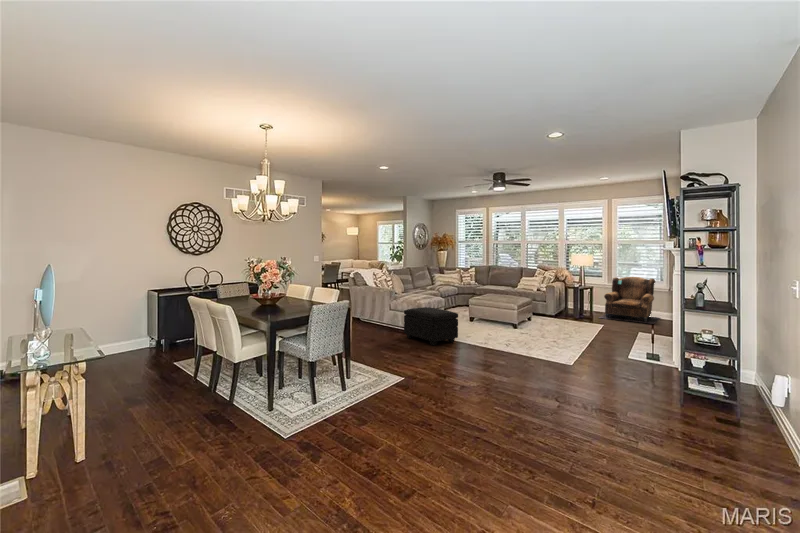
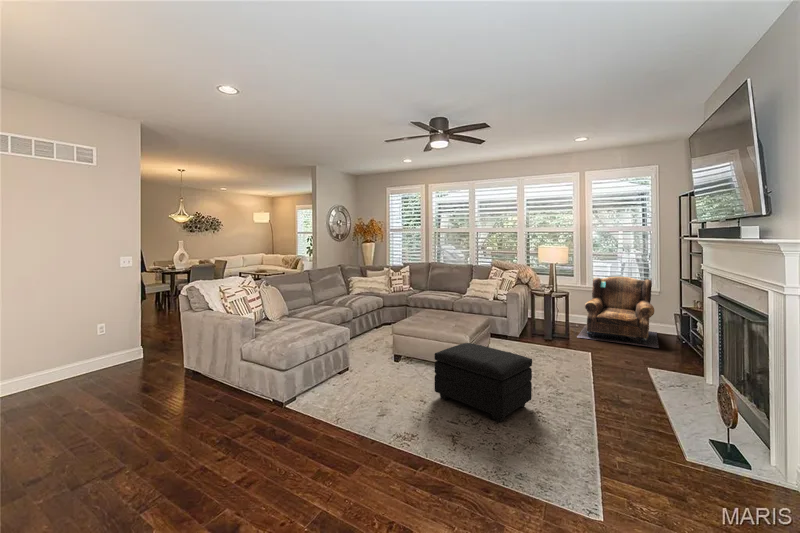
footstool: present [404,307,458,345] -> present [434,343,532,422]

